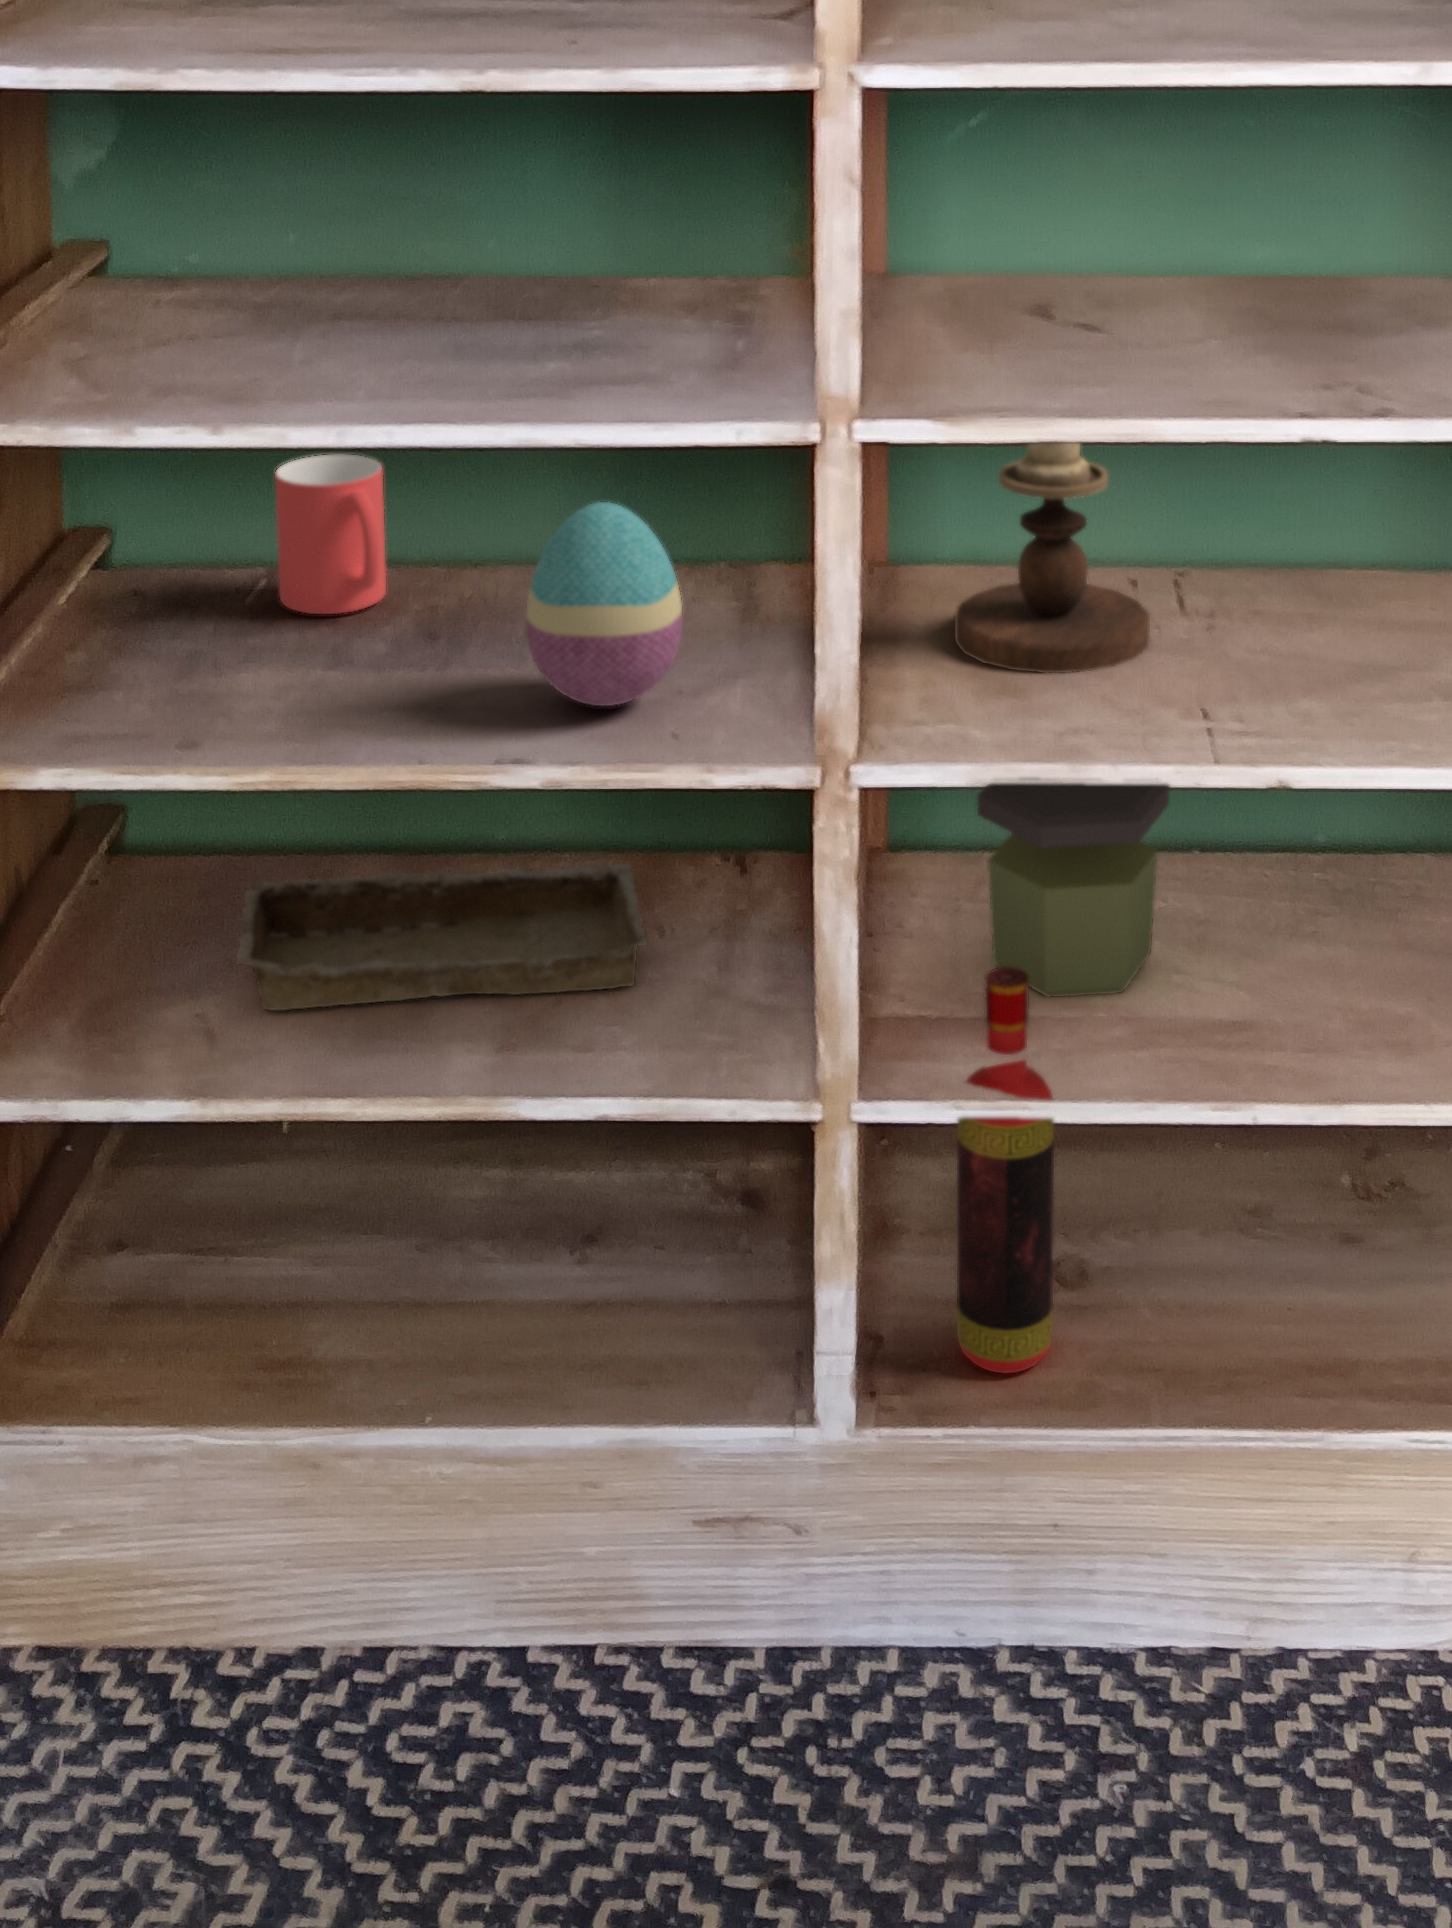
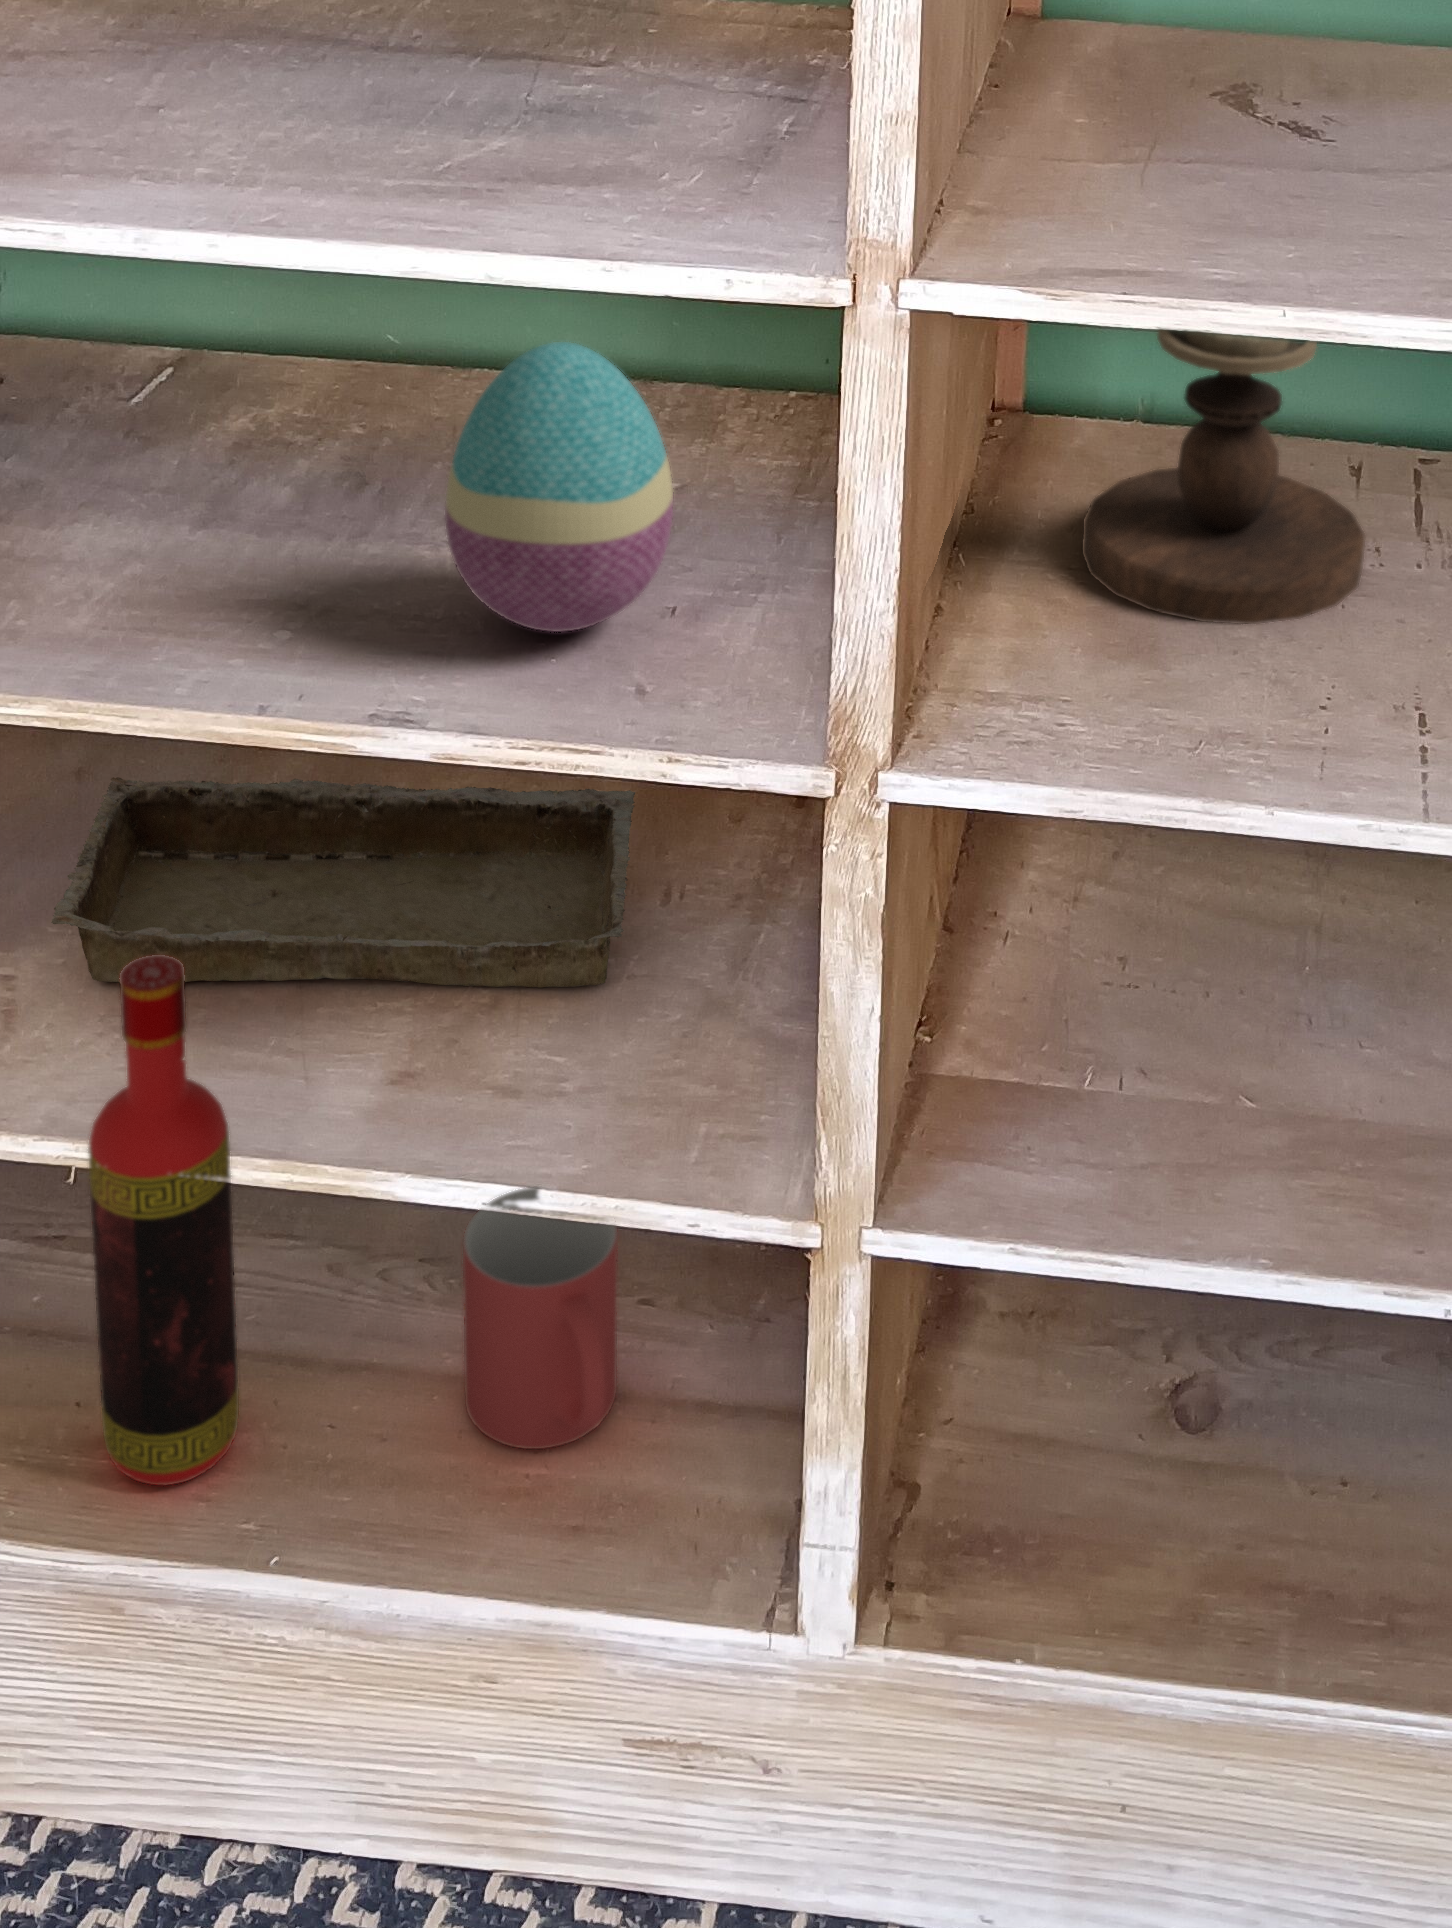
mug: present [275,455,386,614] -> present [463,1187,618,1449]
jar: present [977,783,1170,997] -> none [1096,711,1375,1061]
bottle: present [957,967,1054,1373] -> present [89,955,239,1485]

